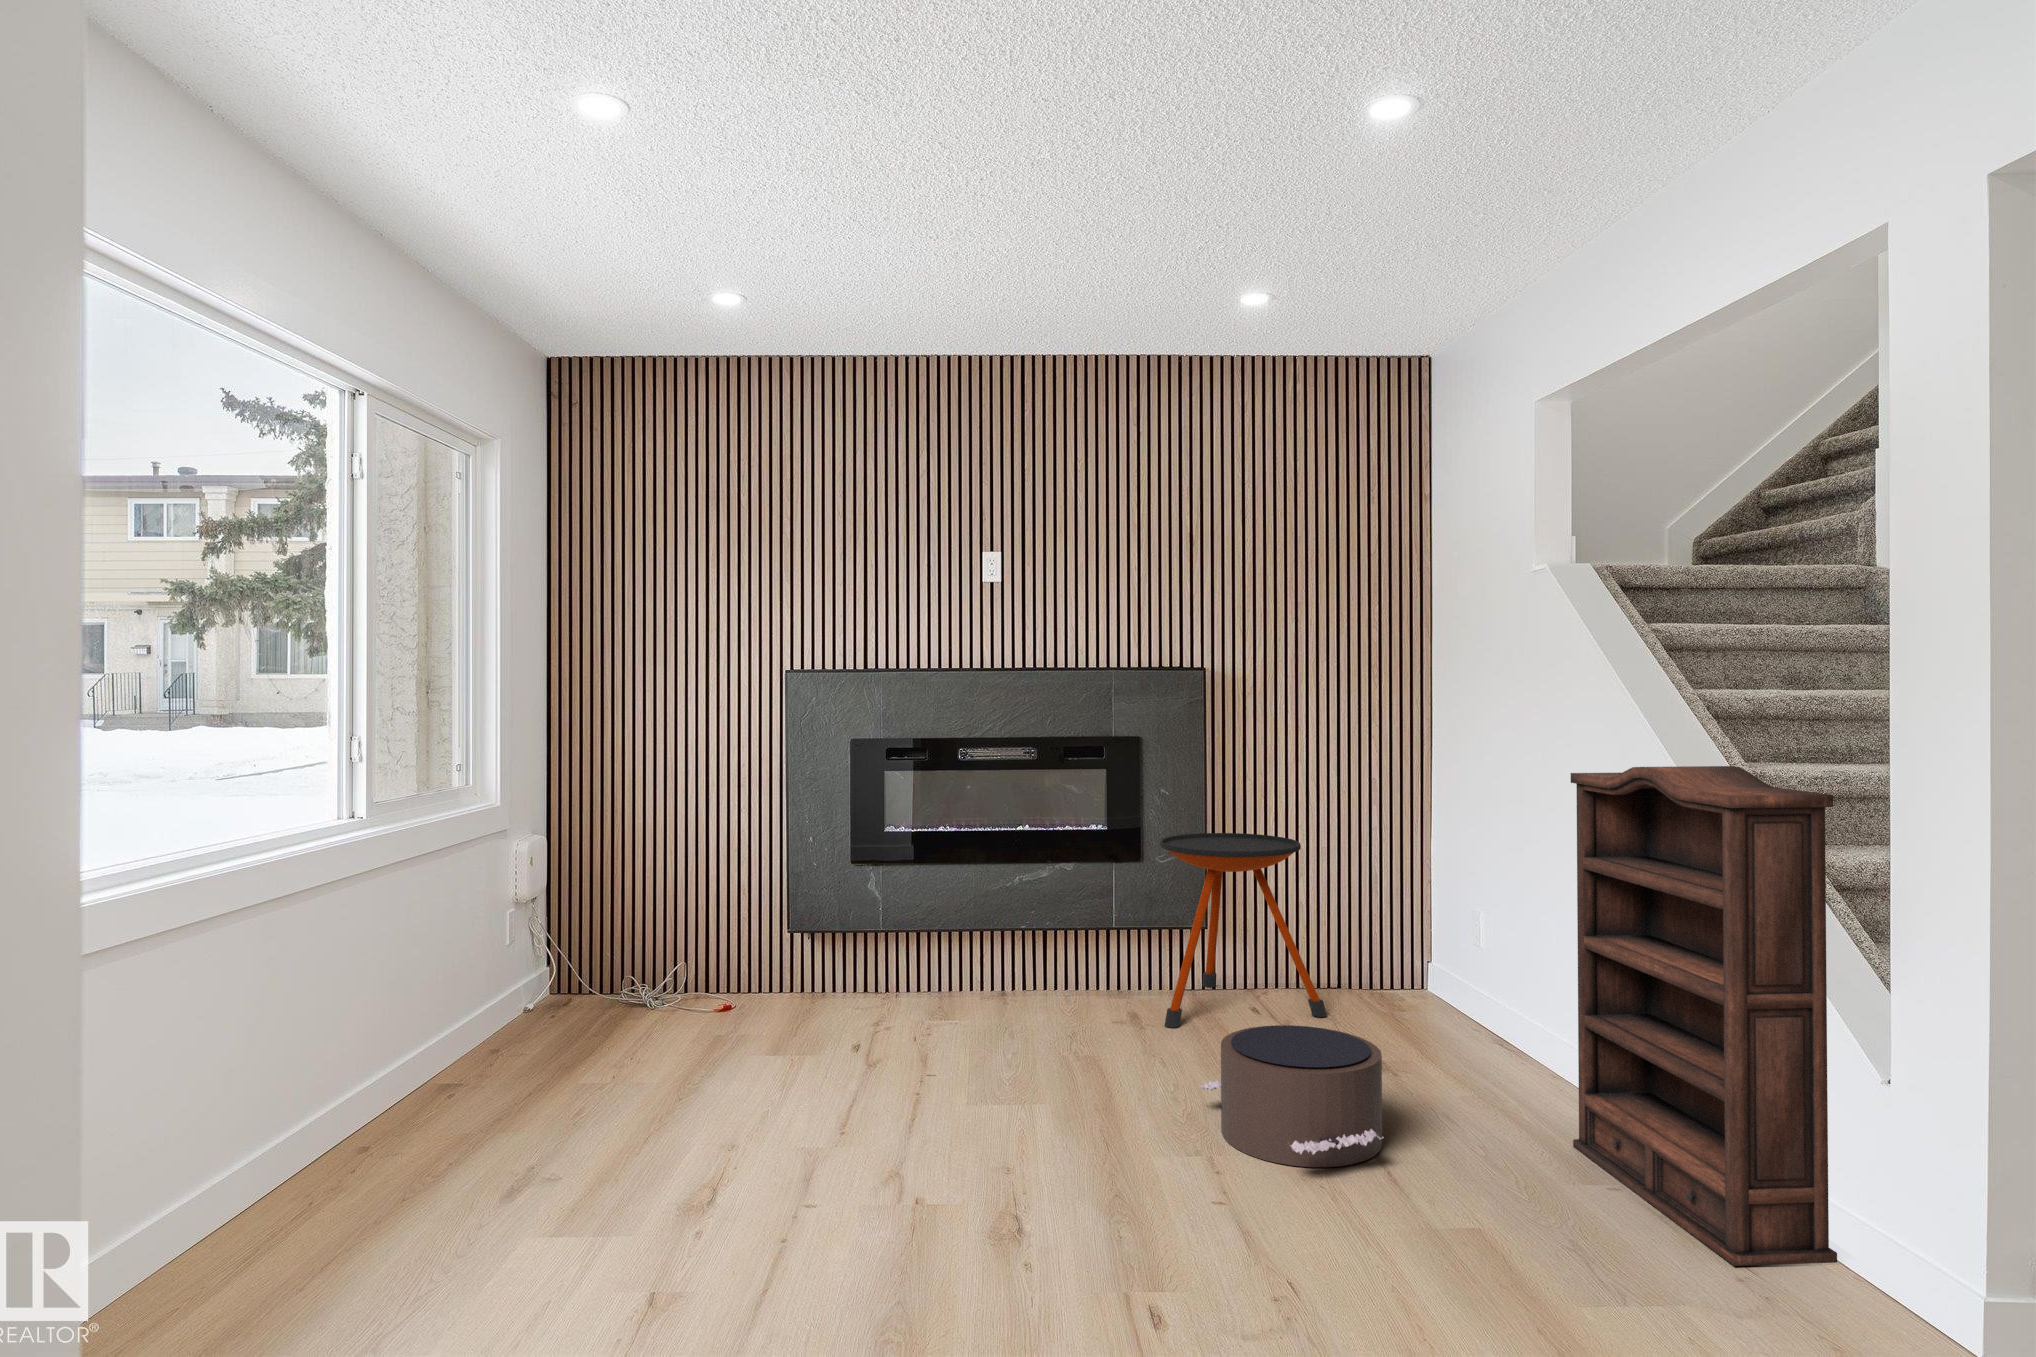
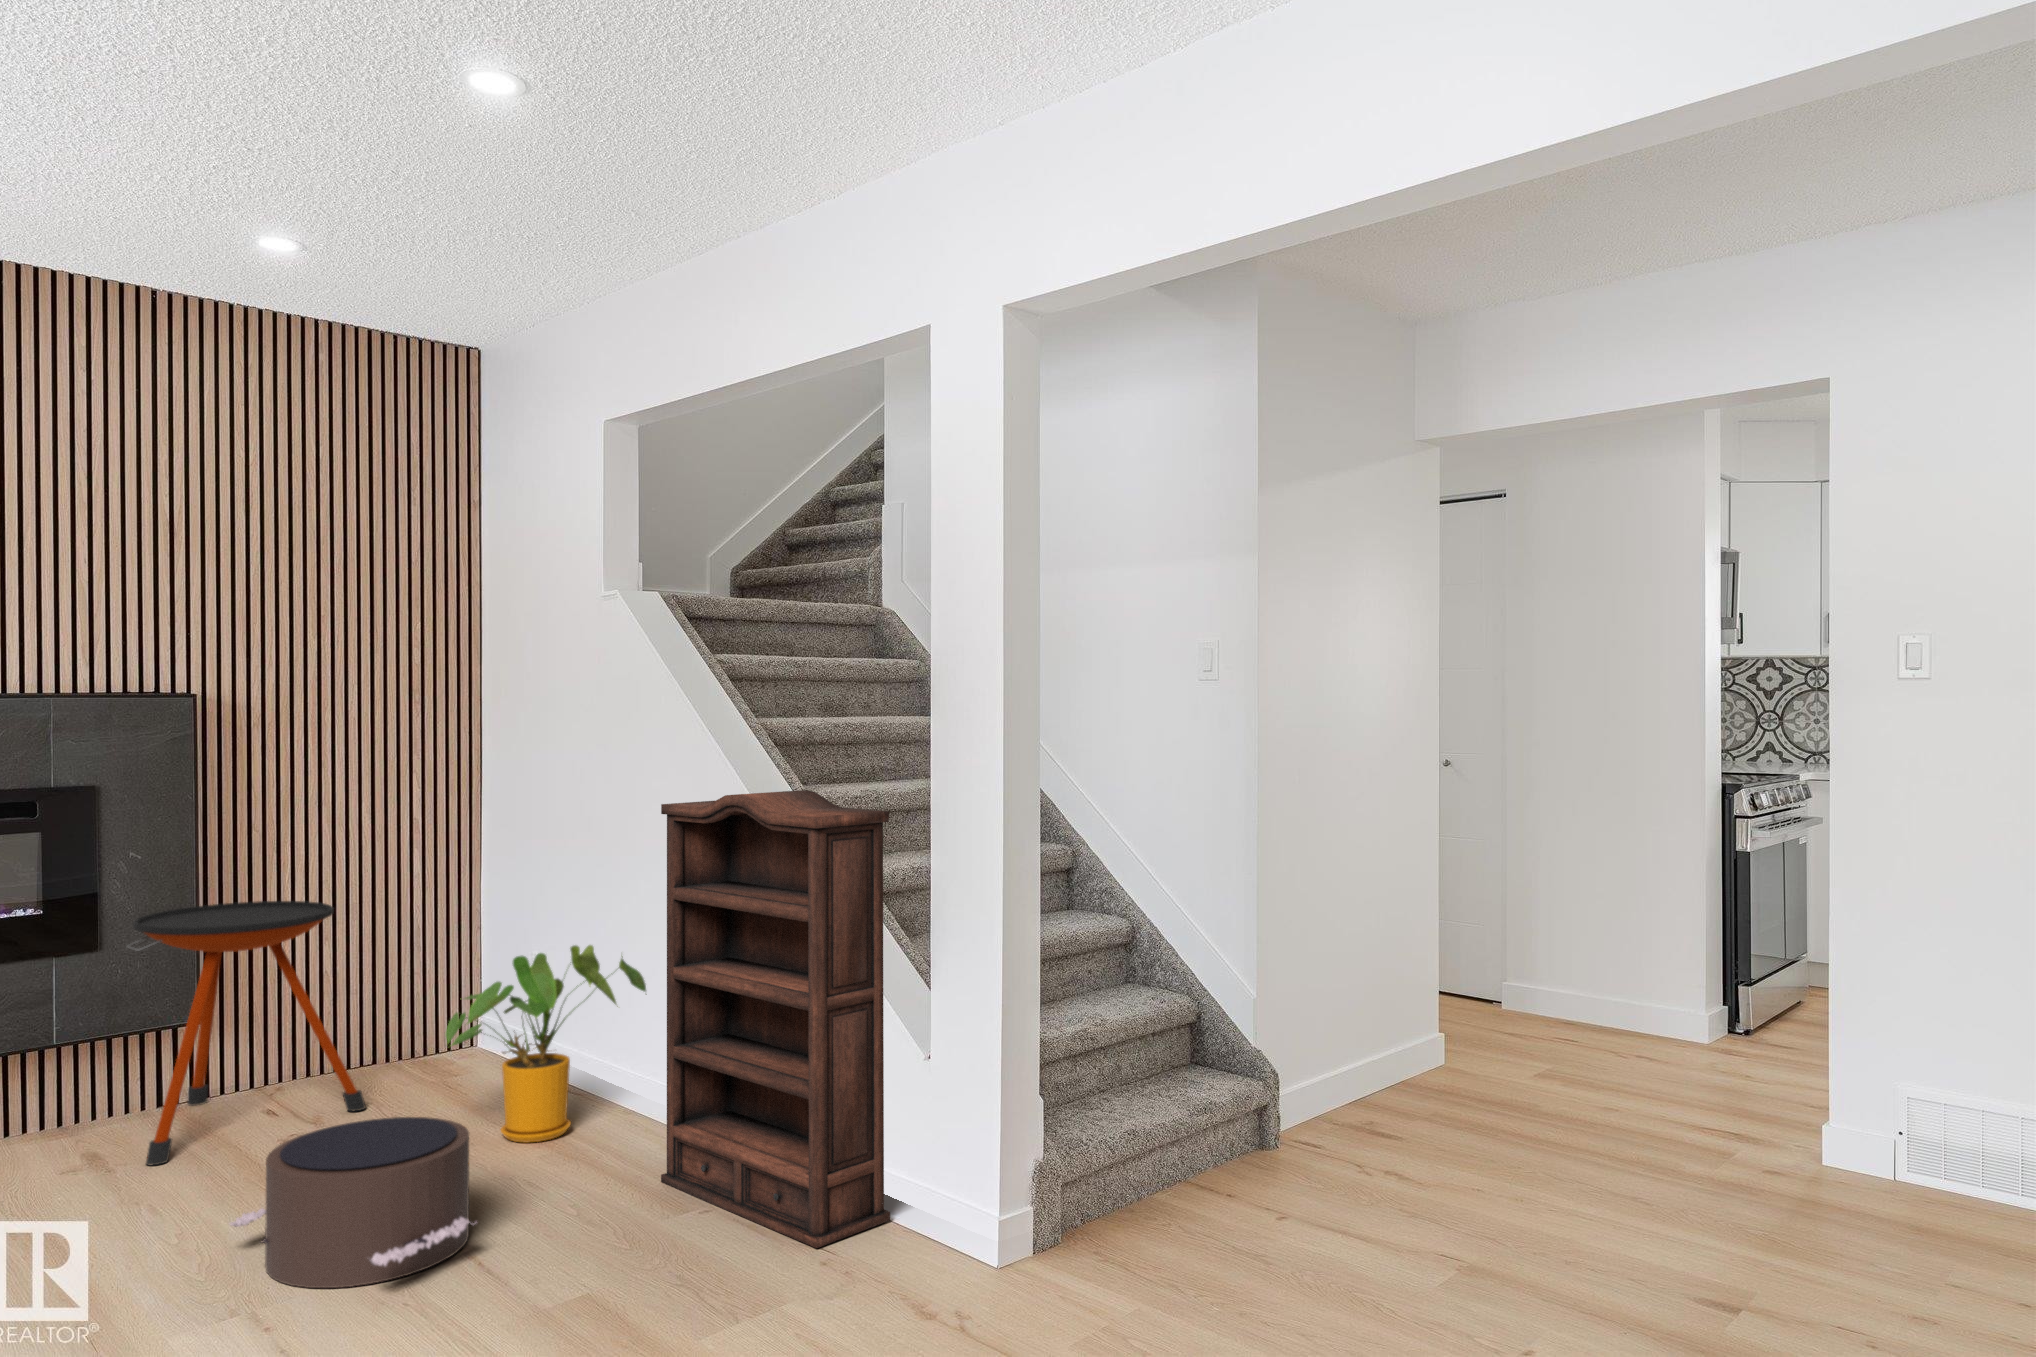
house plant: none [1379,902,1571,1079] -> present [446,945,646,1142]

